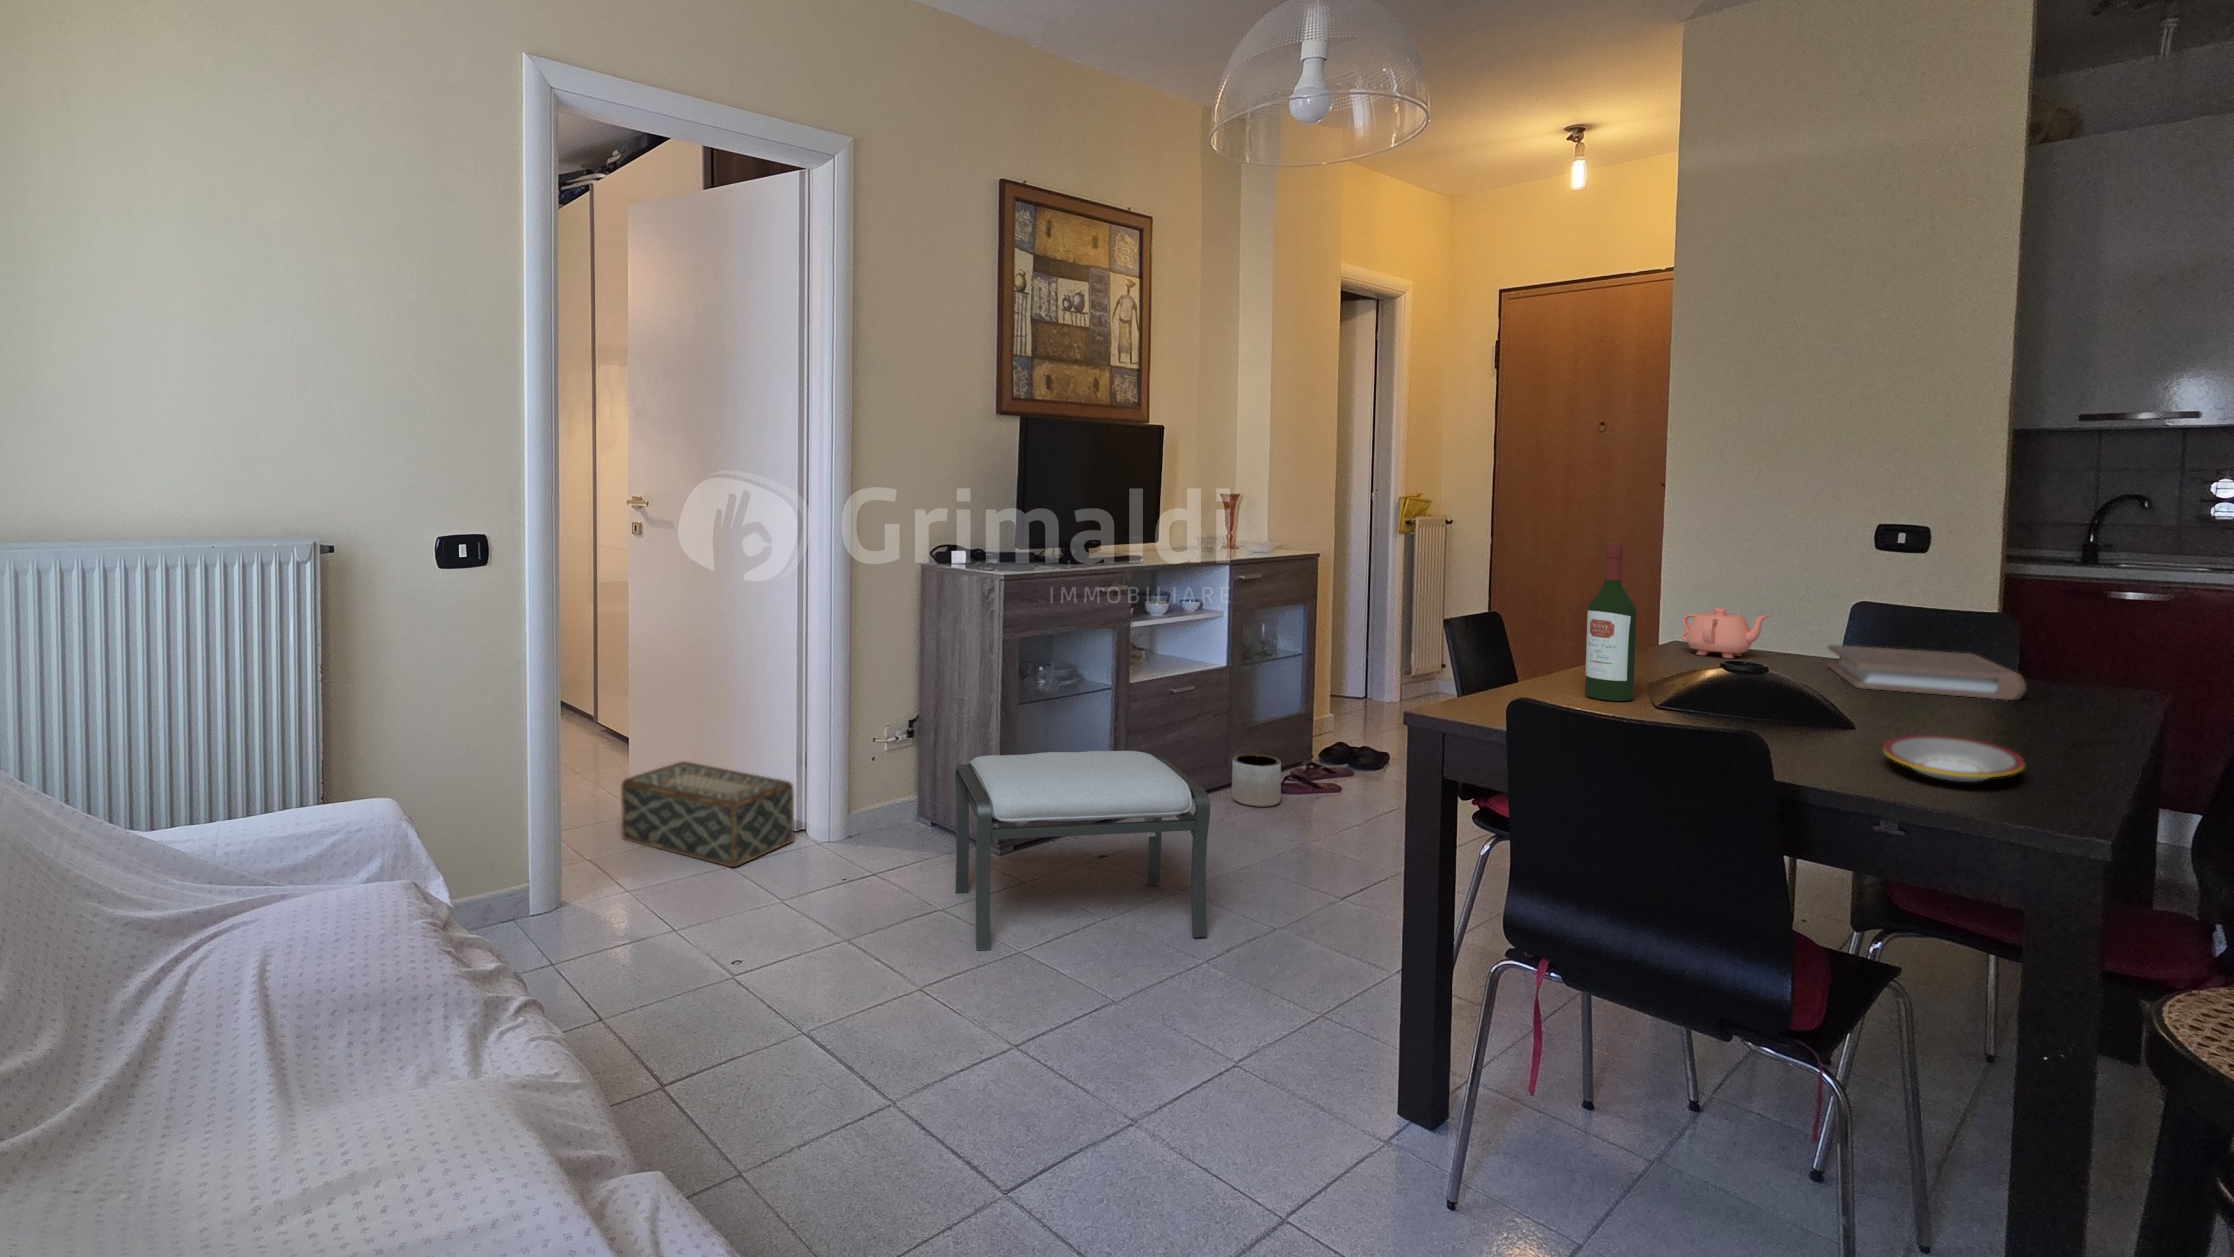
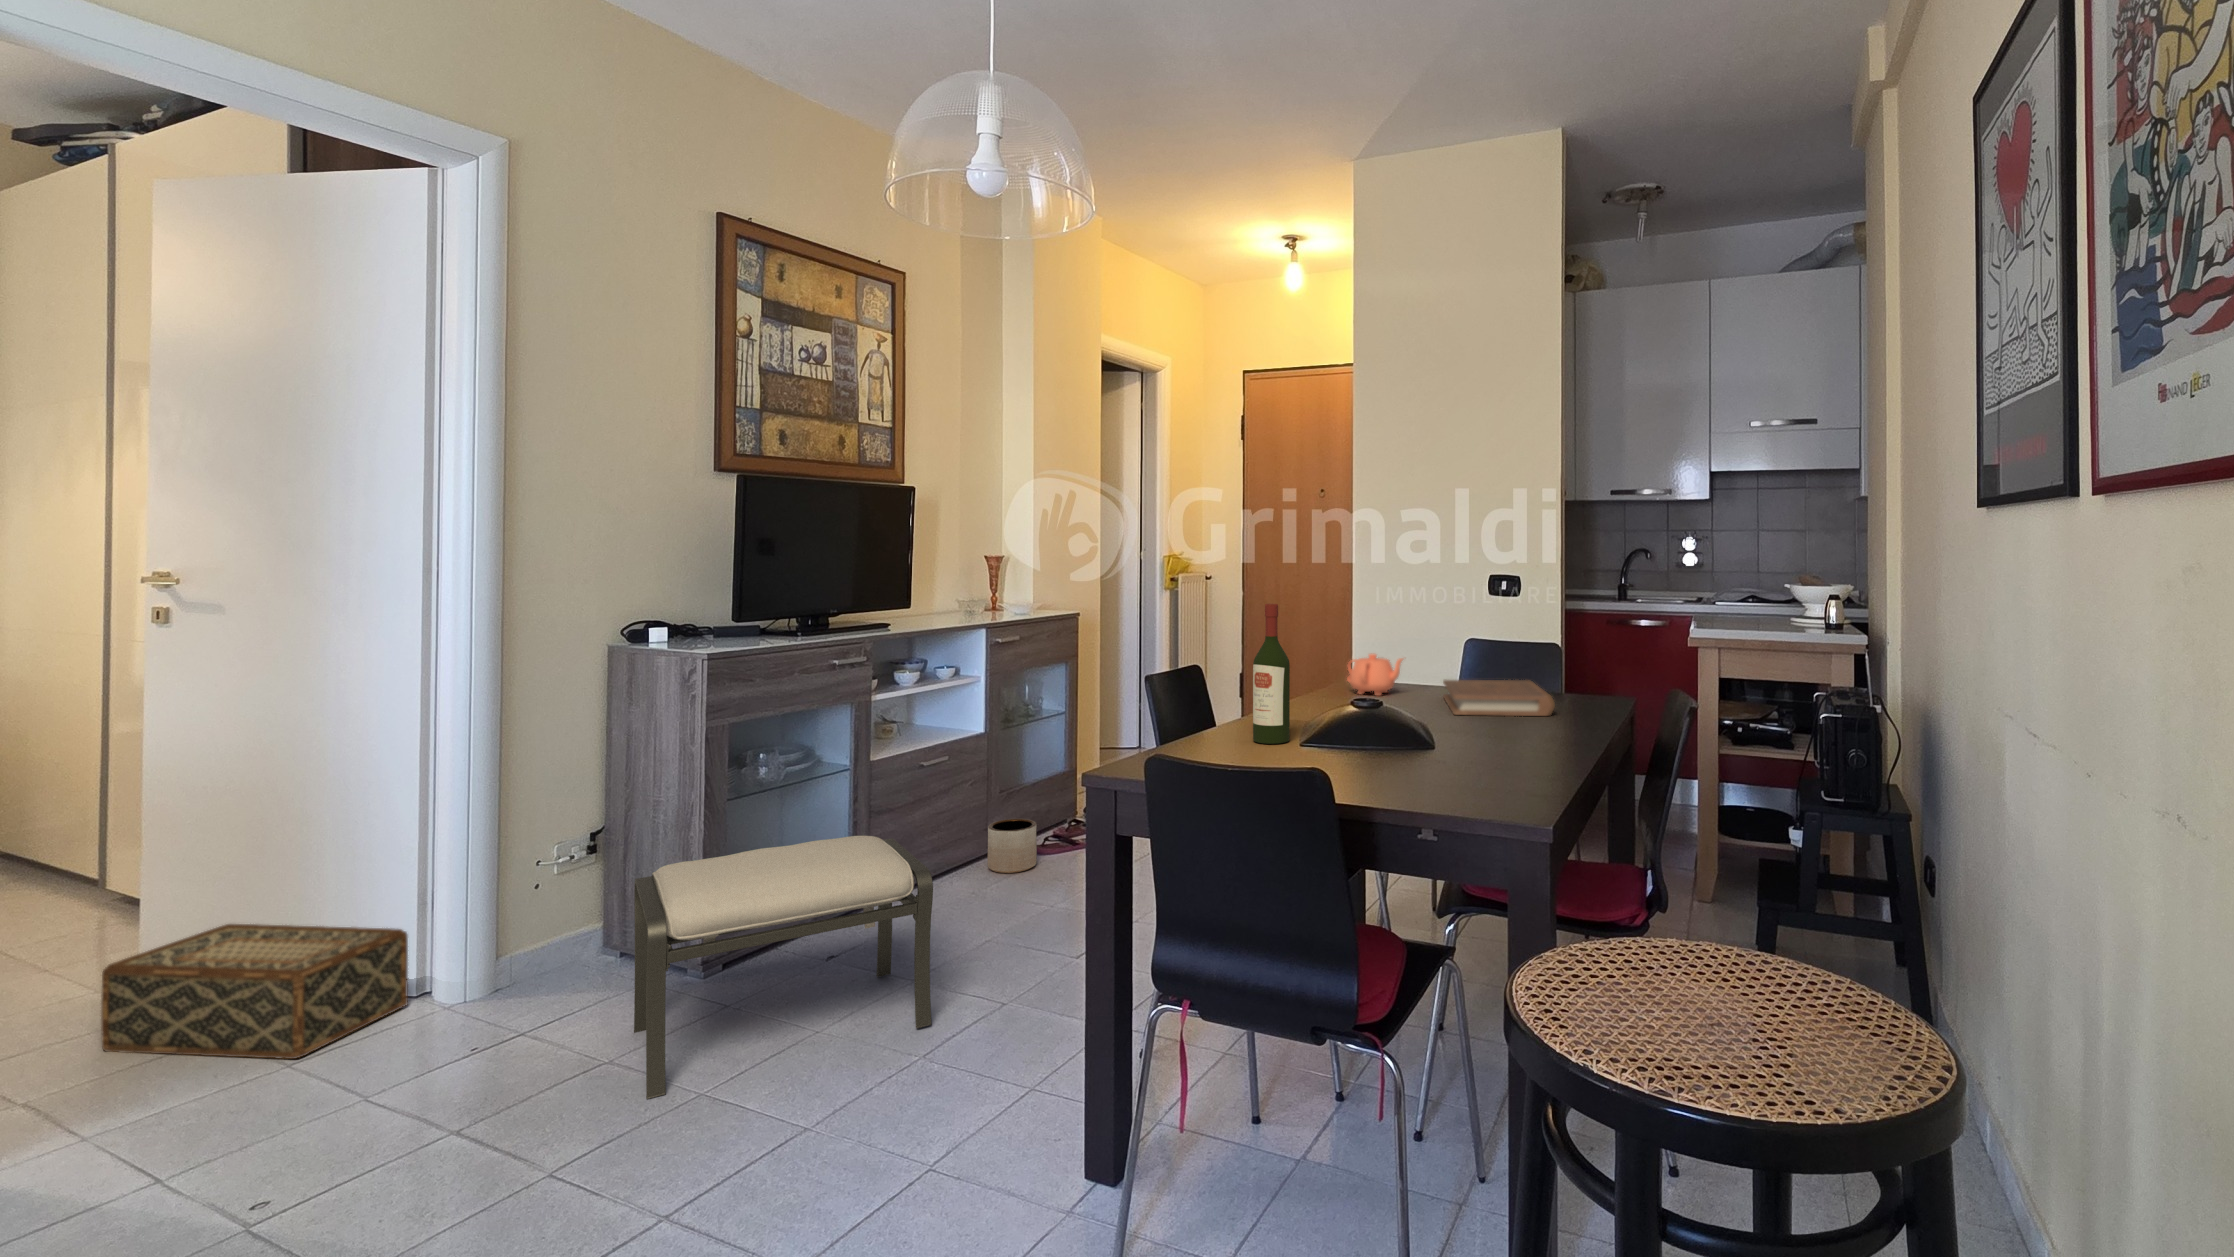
plate: present [1883,735,2025,782] -> none [1441,753,1526,790]

